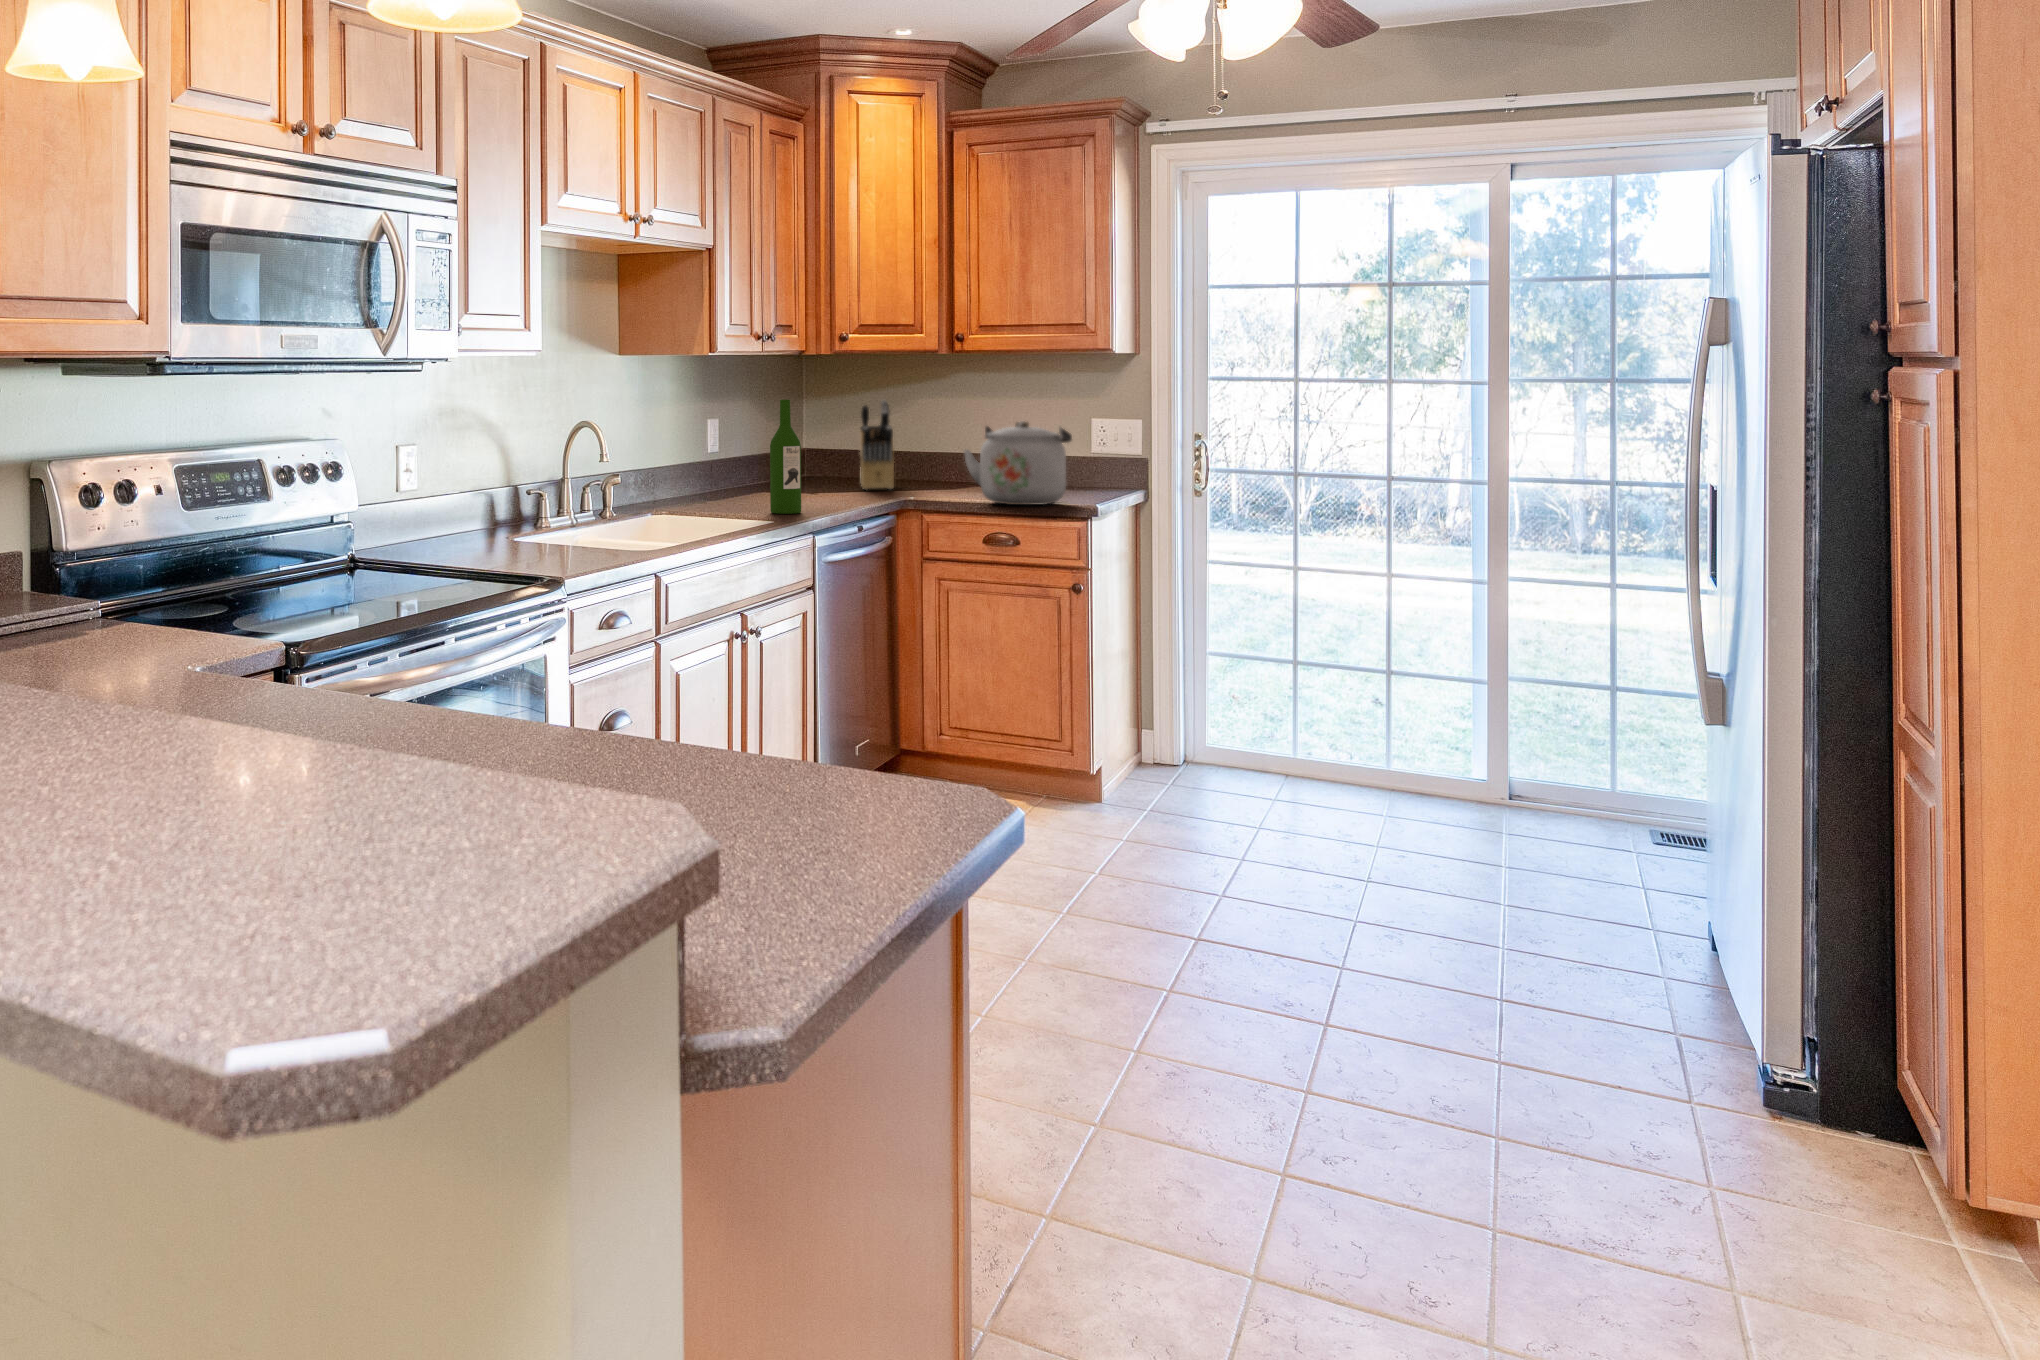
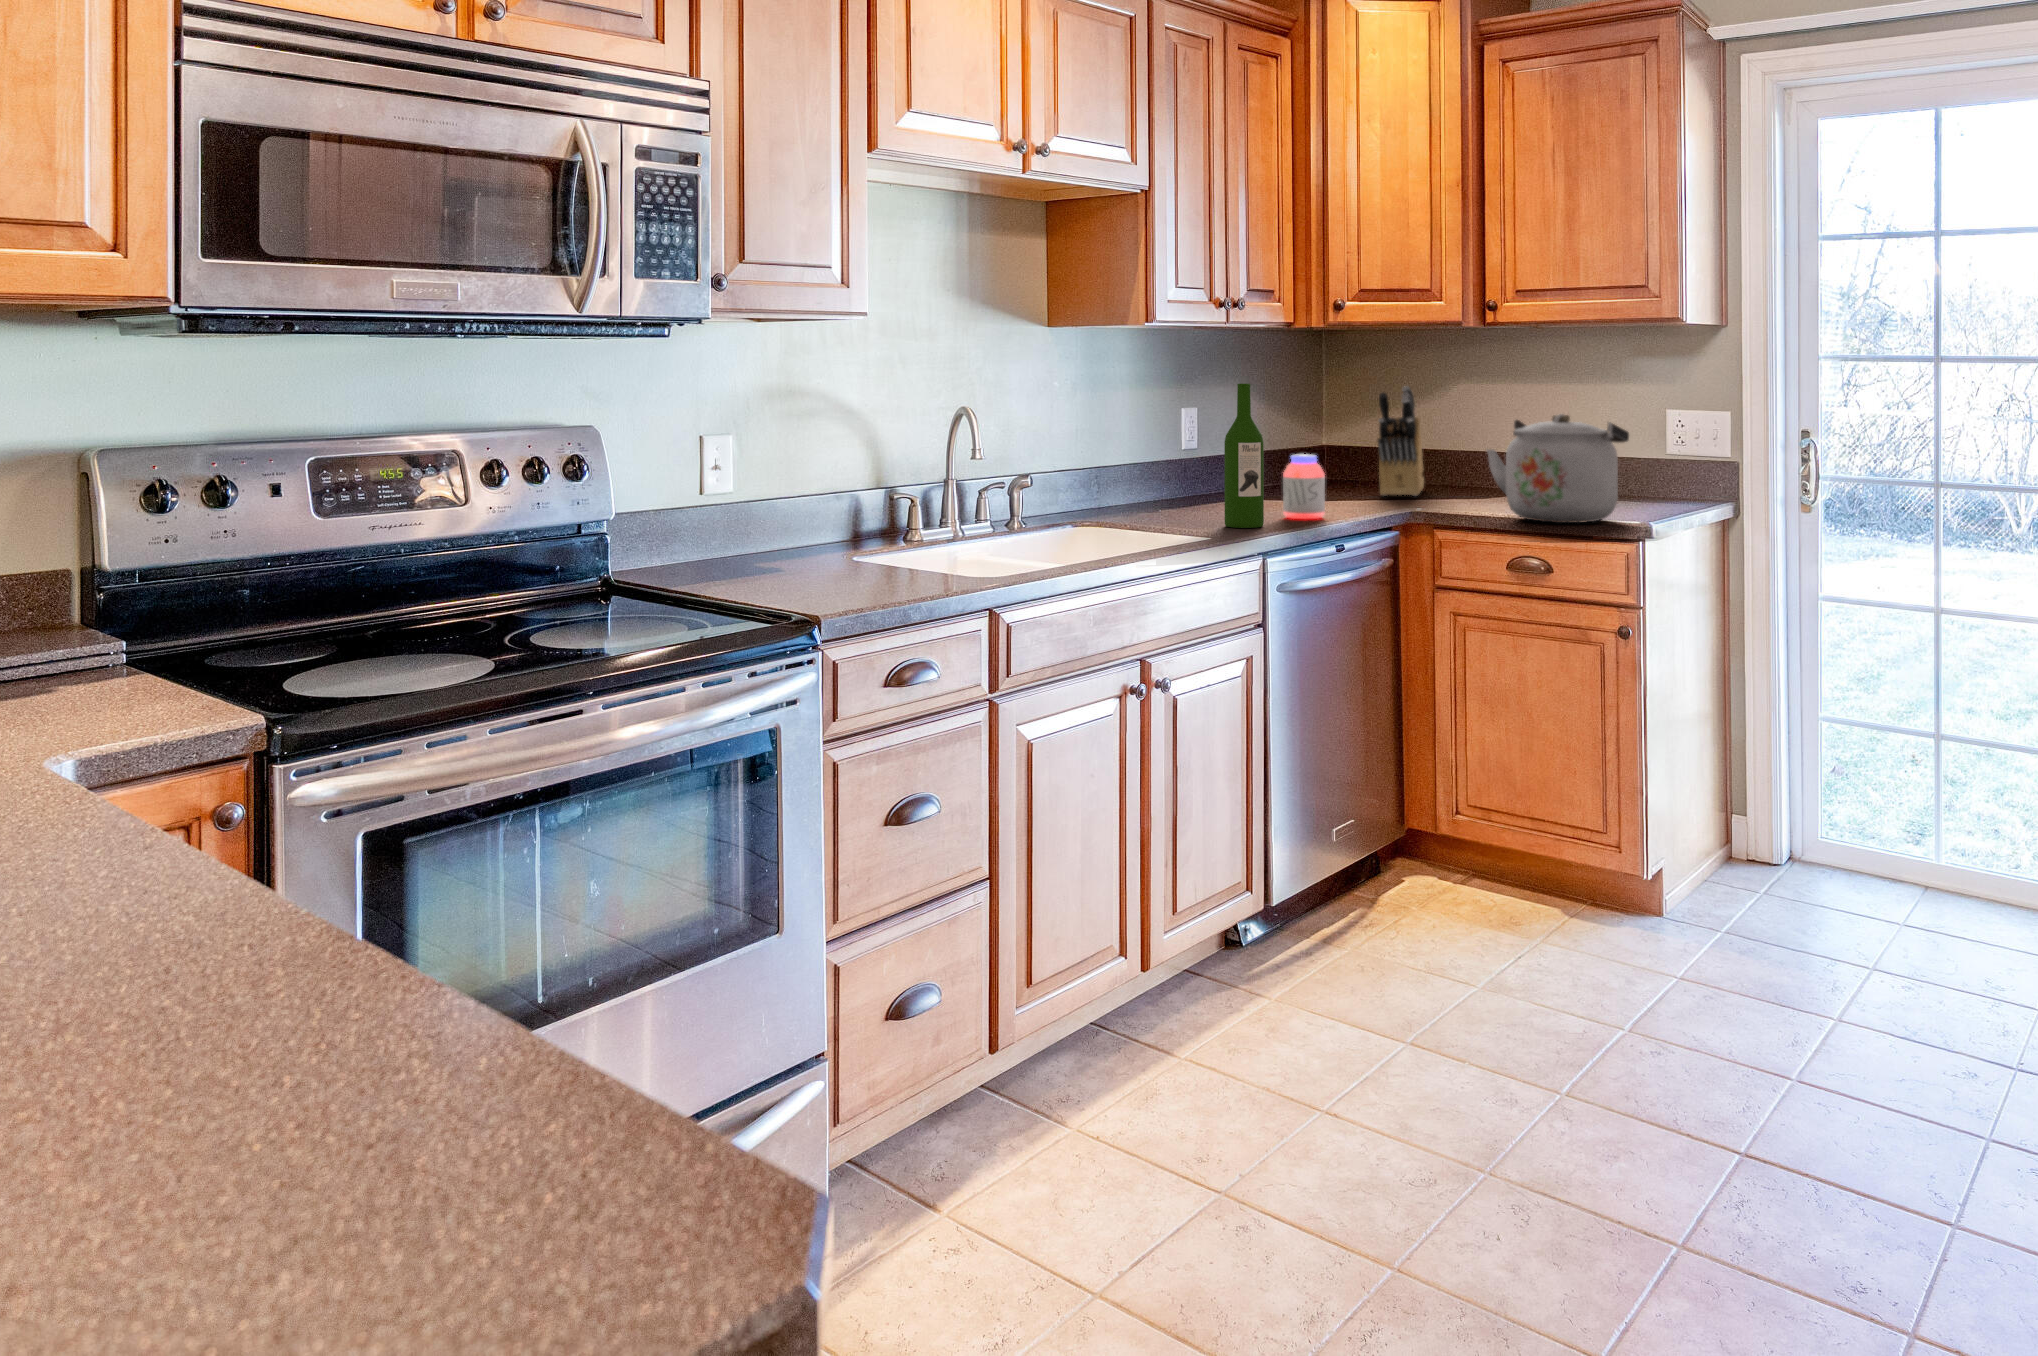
jar: none [807,456,841,507] -> present [1283,454,1325,519]

